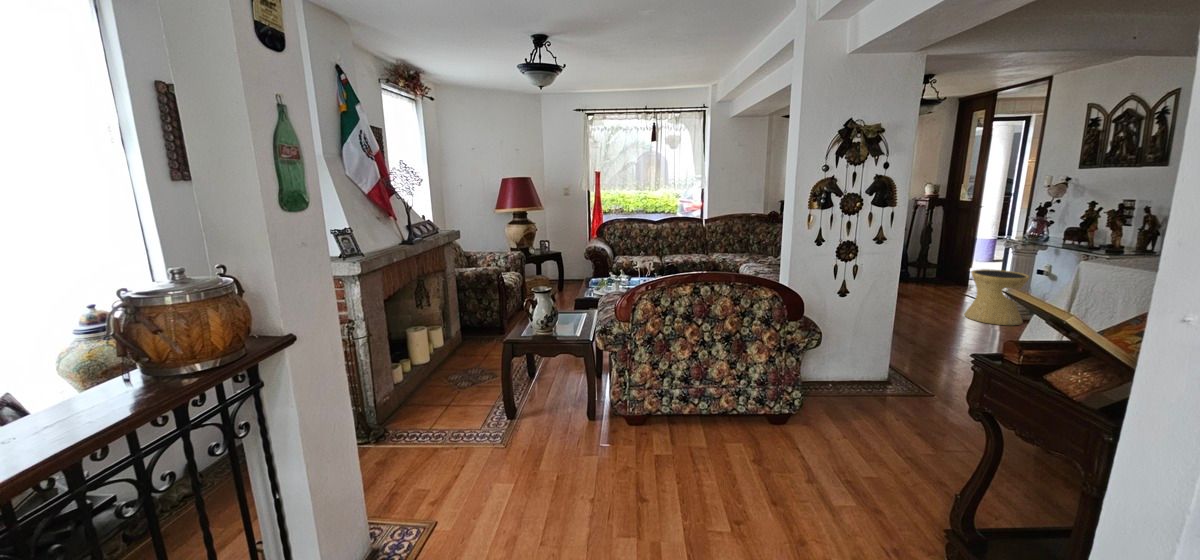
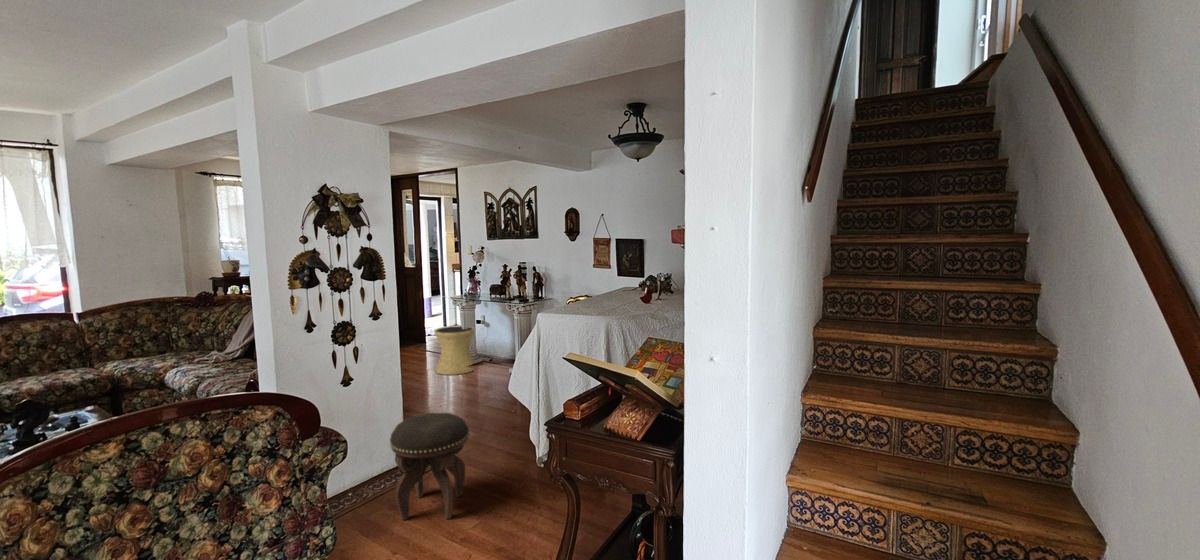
footstool: none [864,337,951,439] -> present [390,413,469,520]

